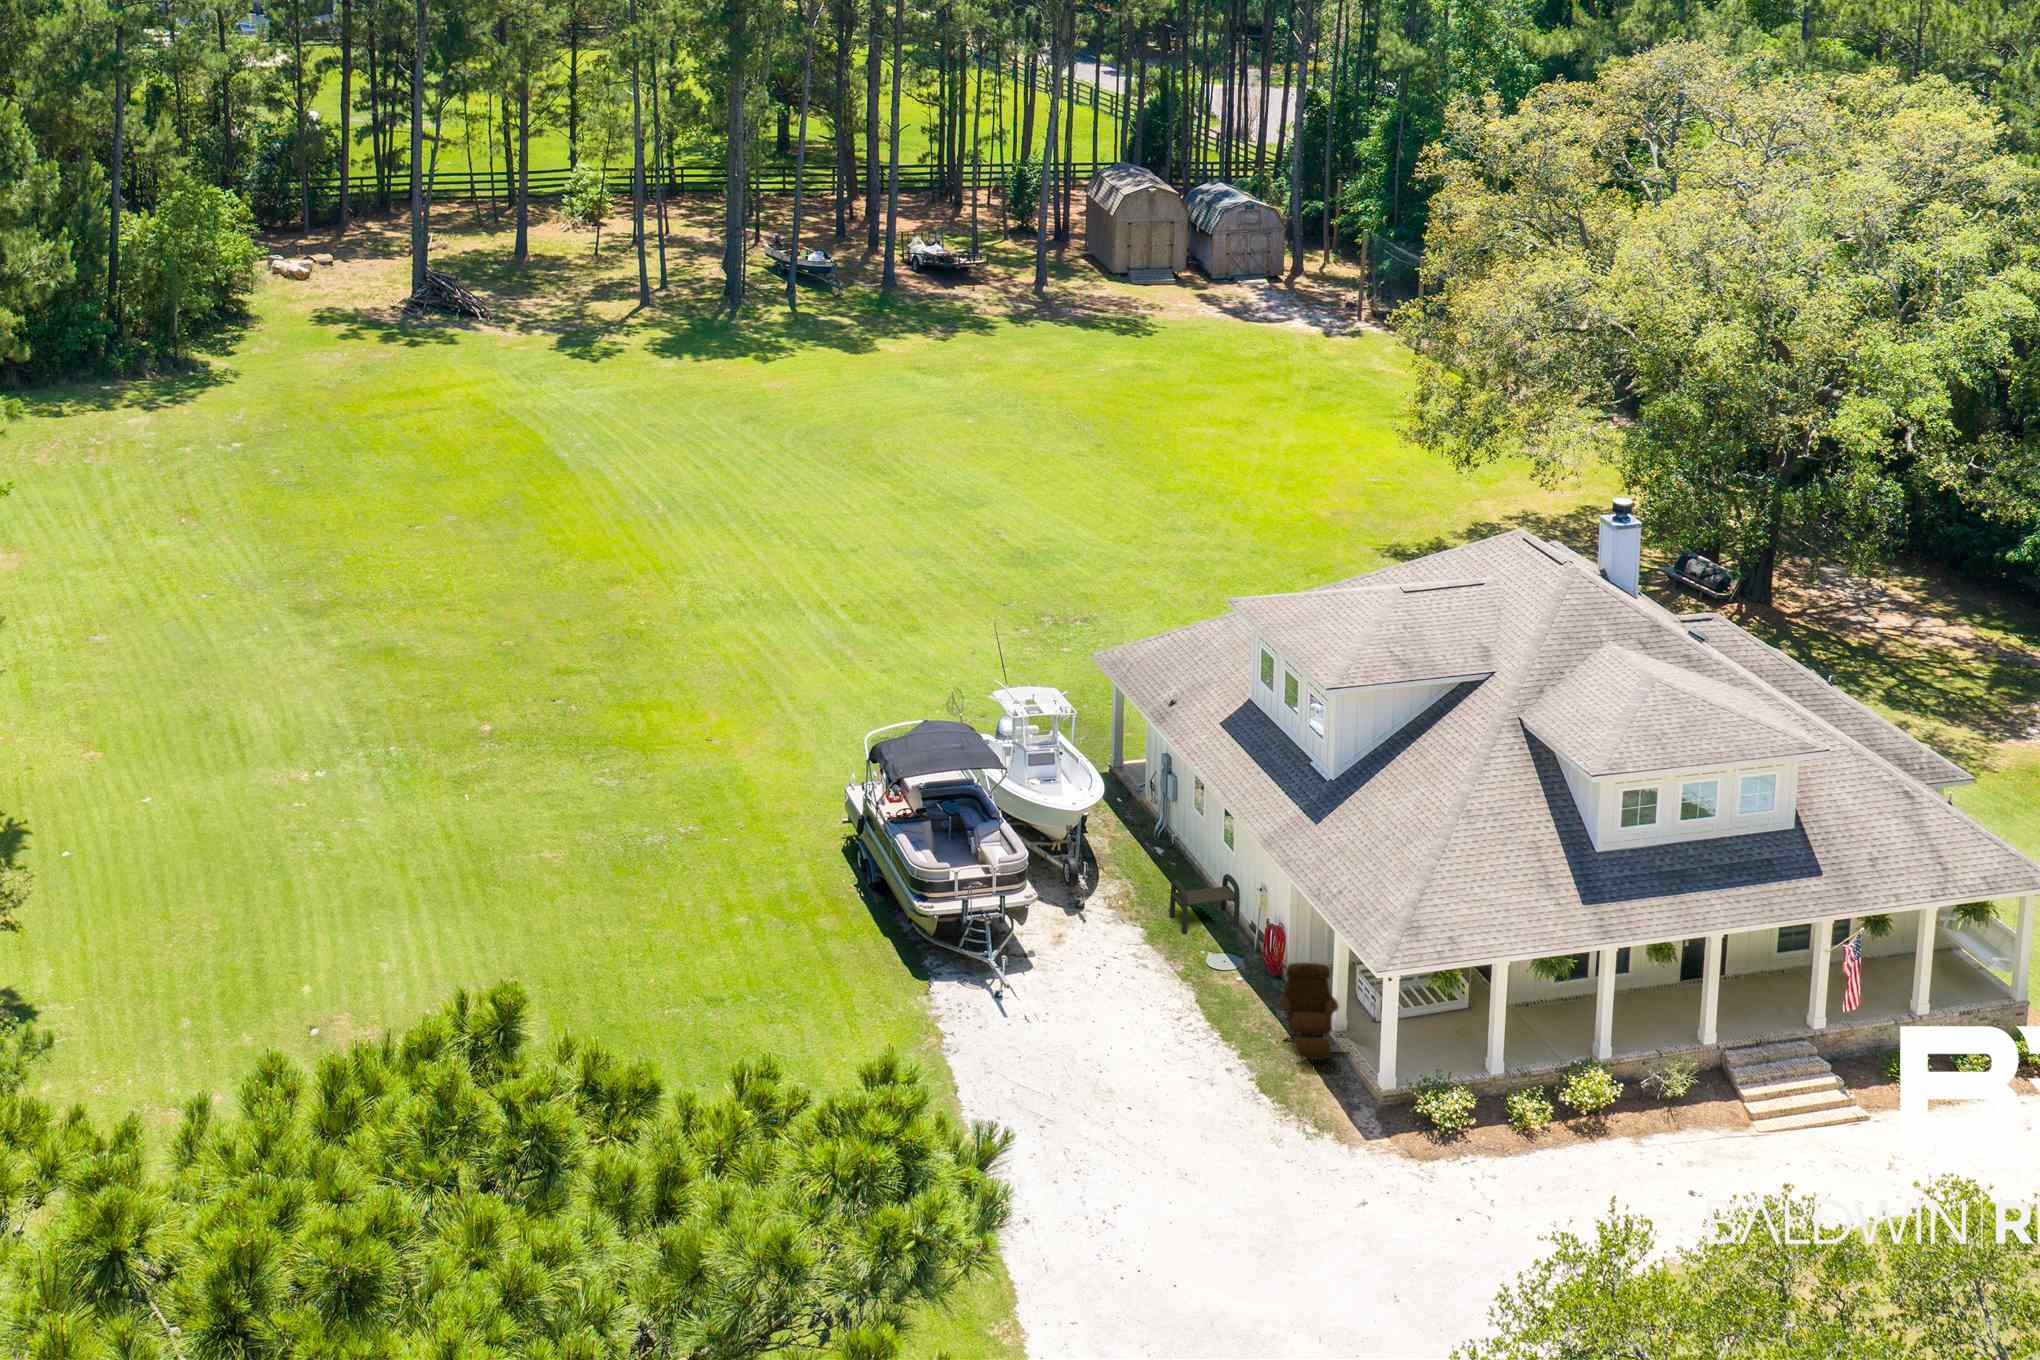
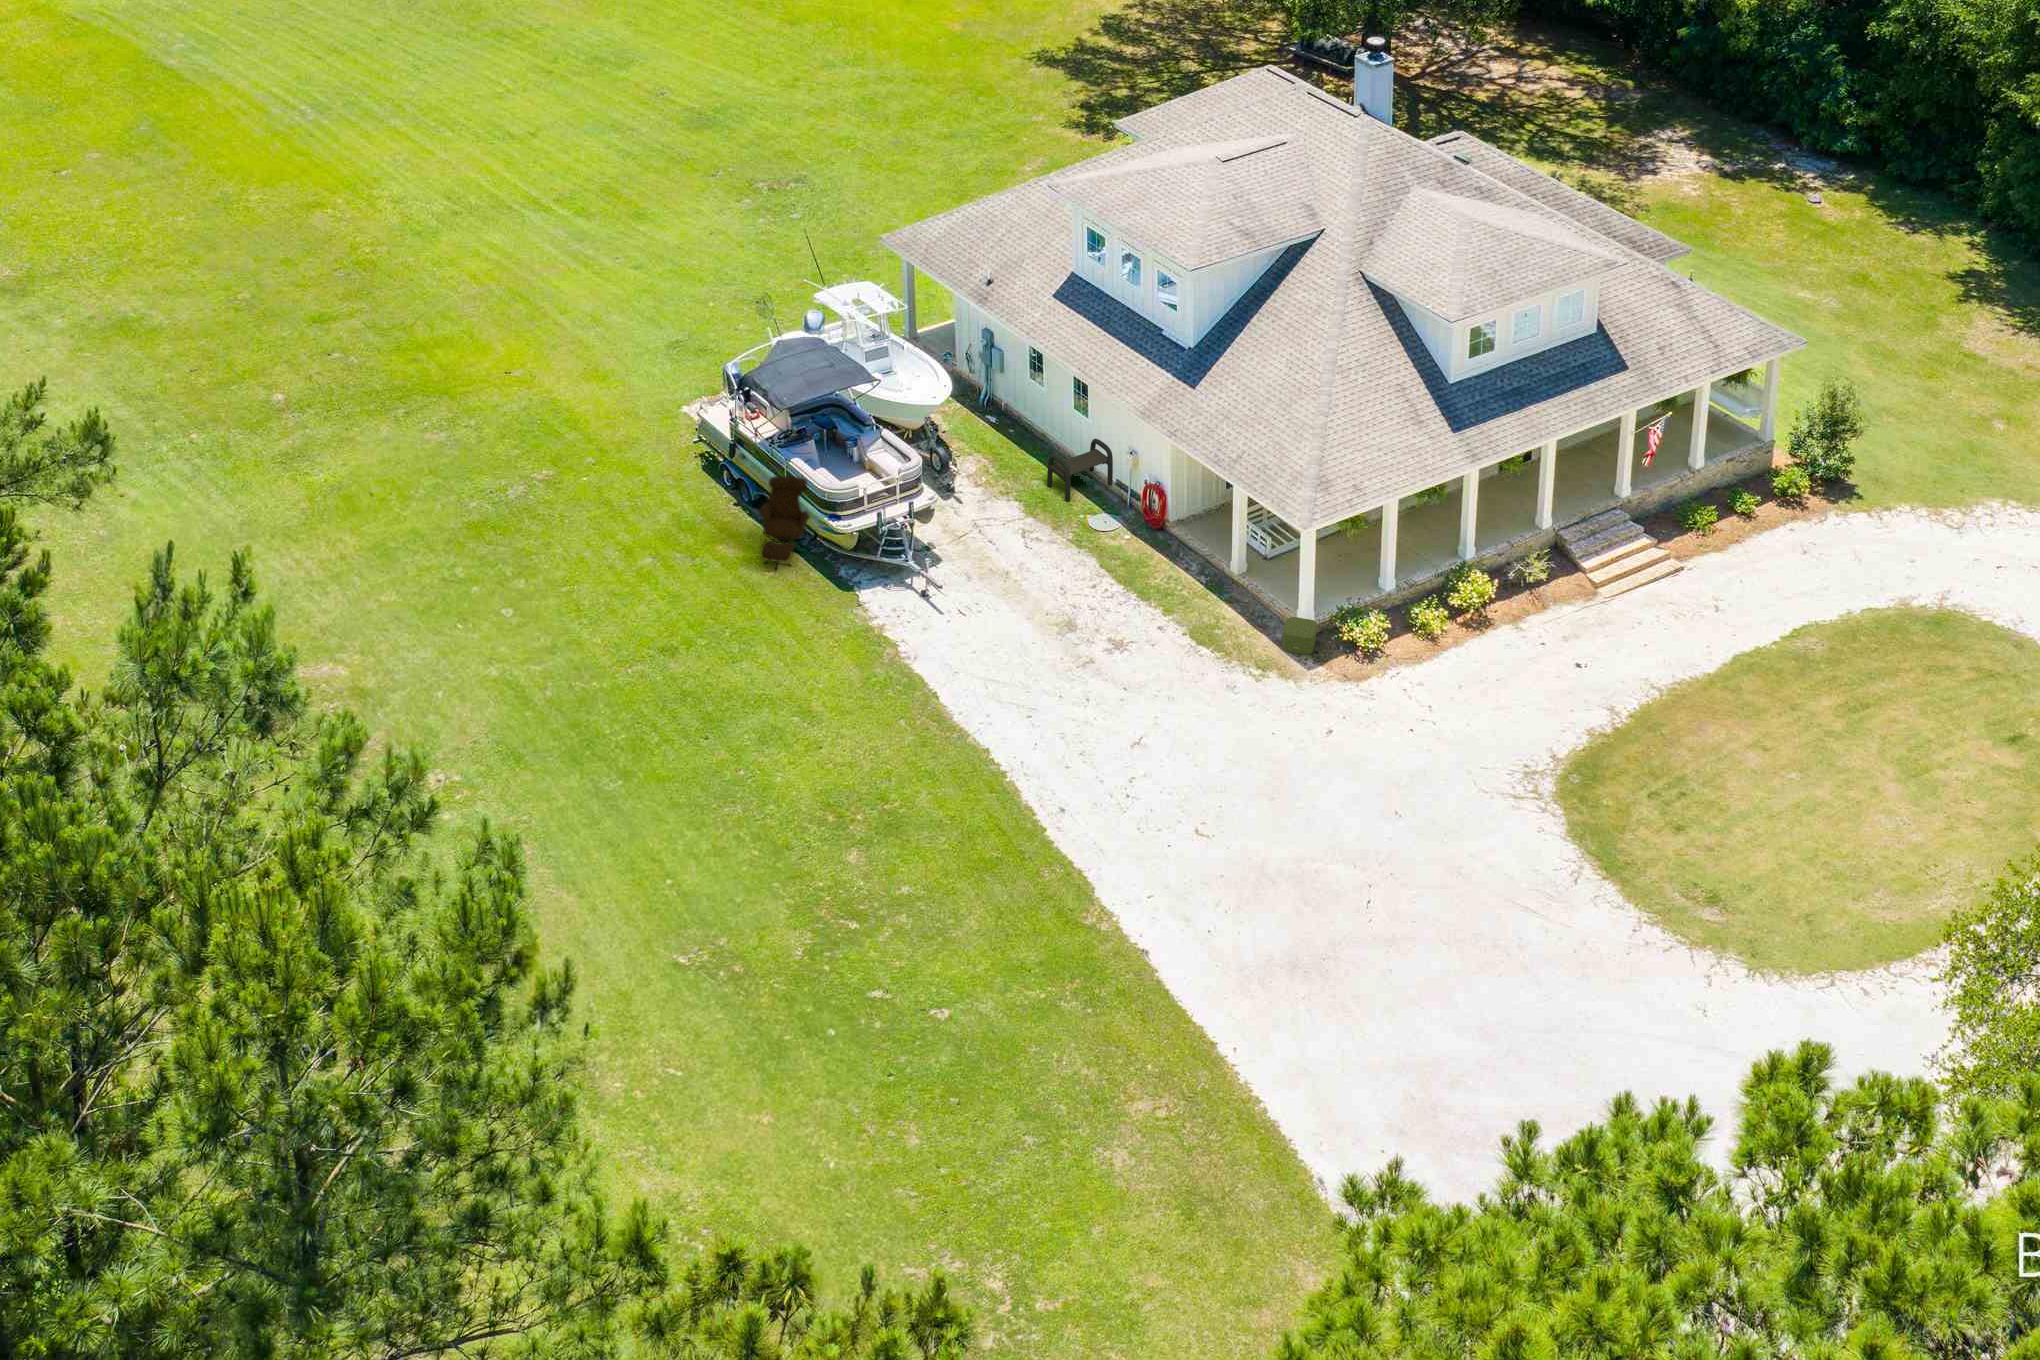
lounge chair: present [1279,963,1339,1067] -> present [759,476,810,564]
storage box: none [1347,1077,1390,1121] -> present [1282,617,1317,655]

